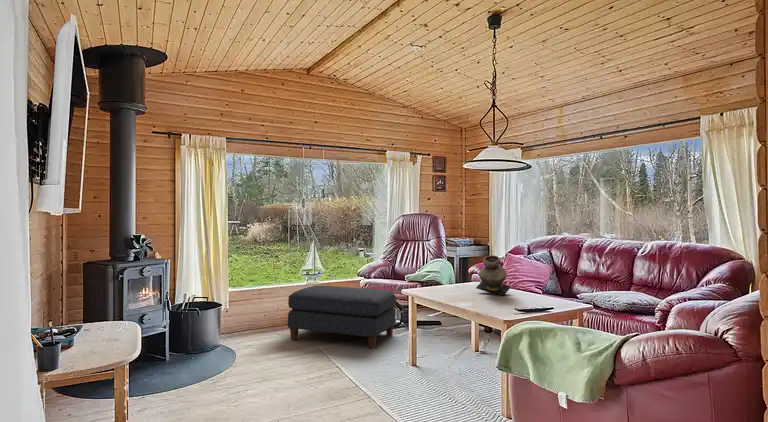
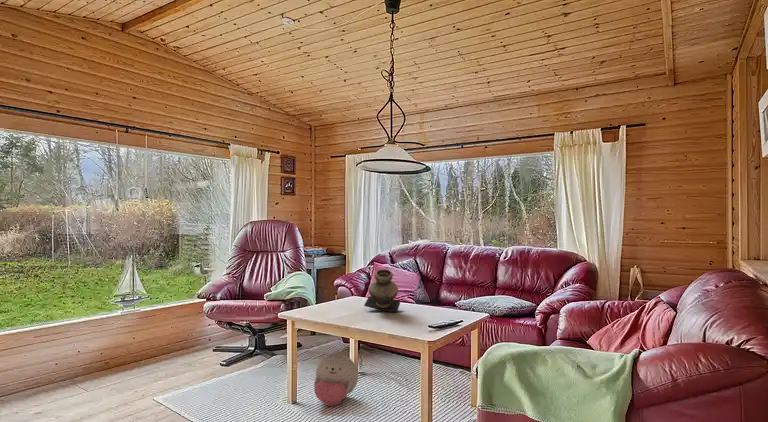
ottoman: present [288,286,396,349] -> none [113,312,255,387]
plush toy: none [429,328,470,373] -> present [314,354,358,406]

